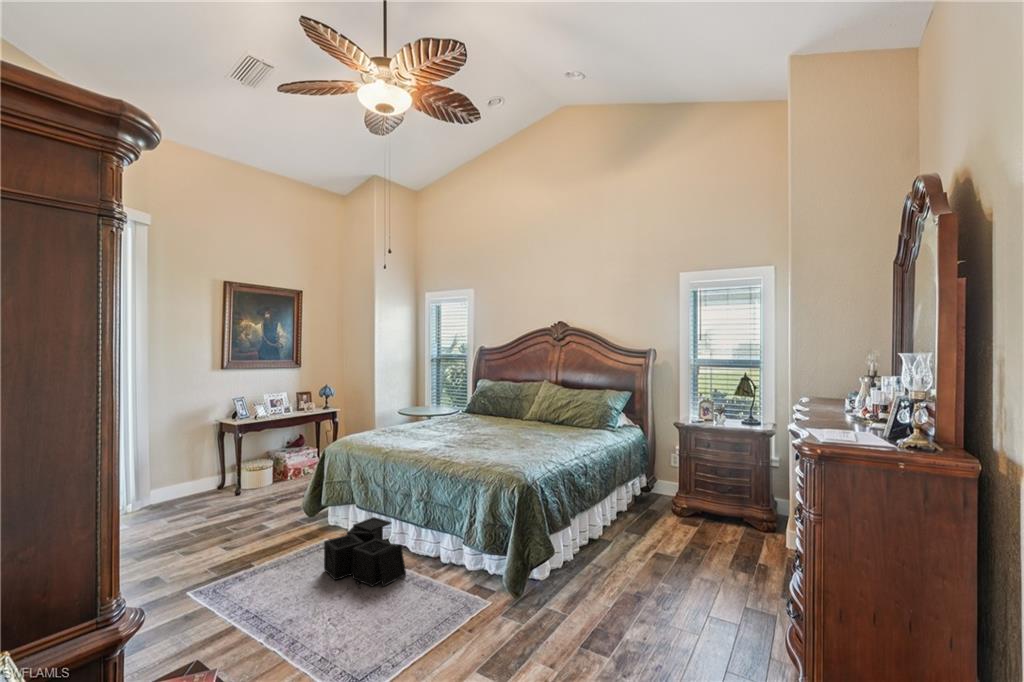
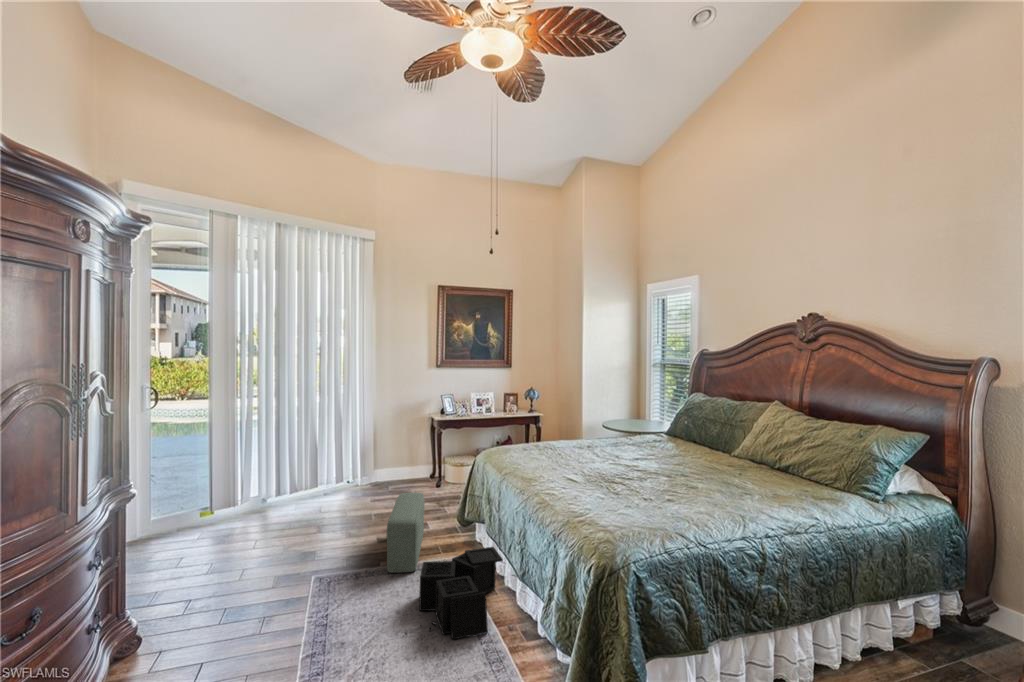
pouf: none [244,492,297,567] -> present [387,493,424,573]

